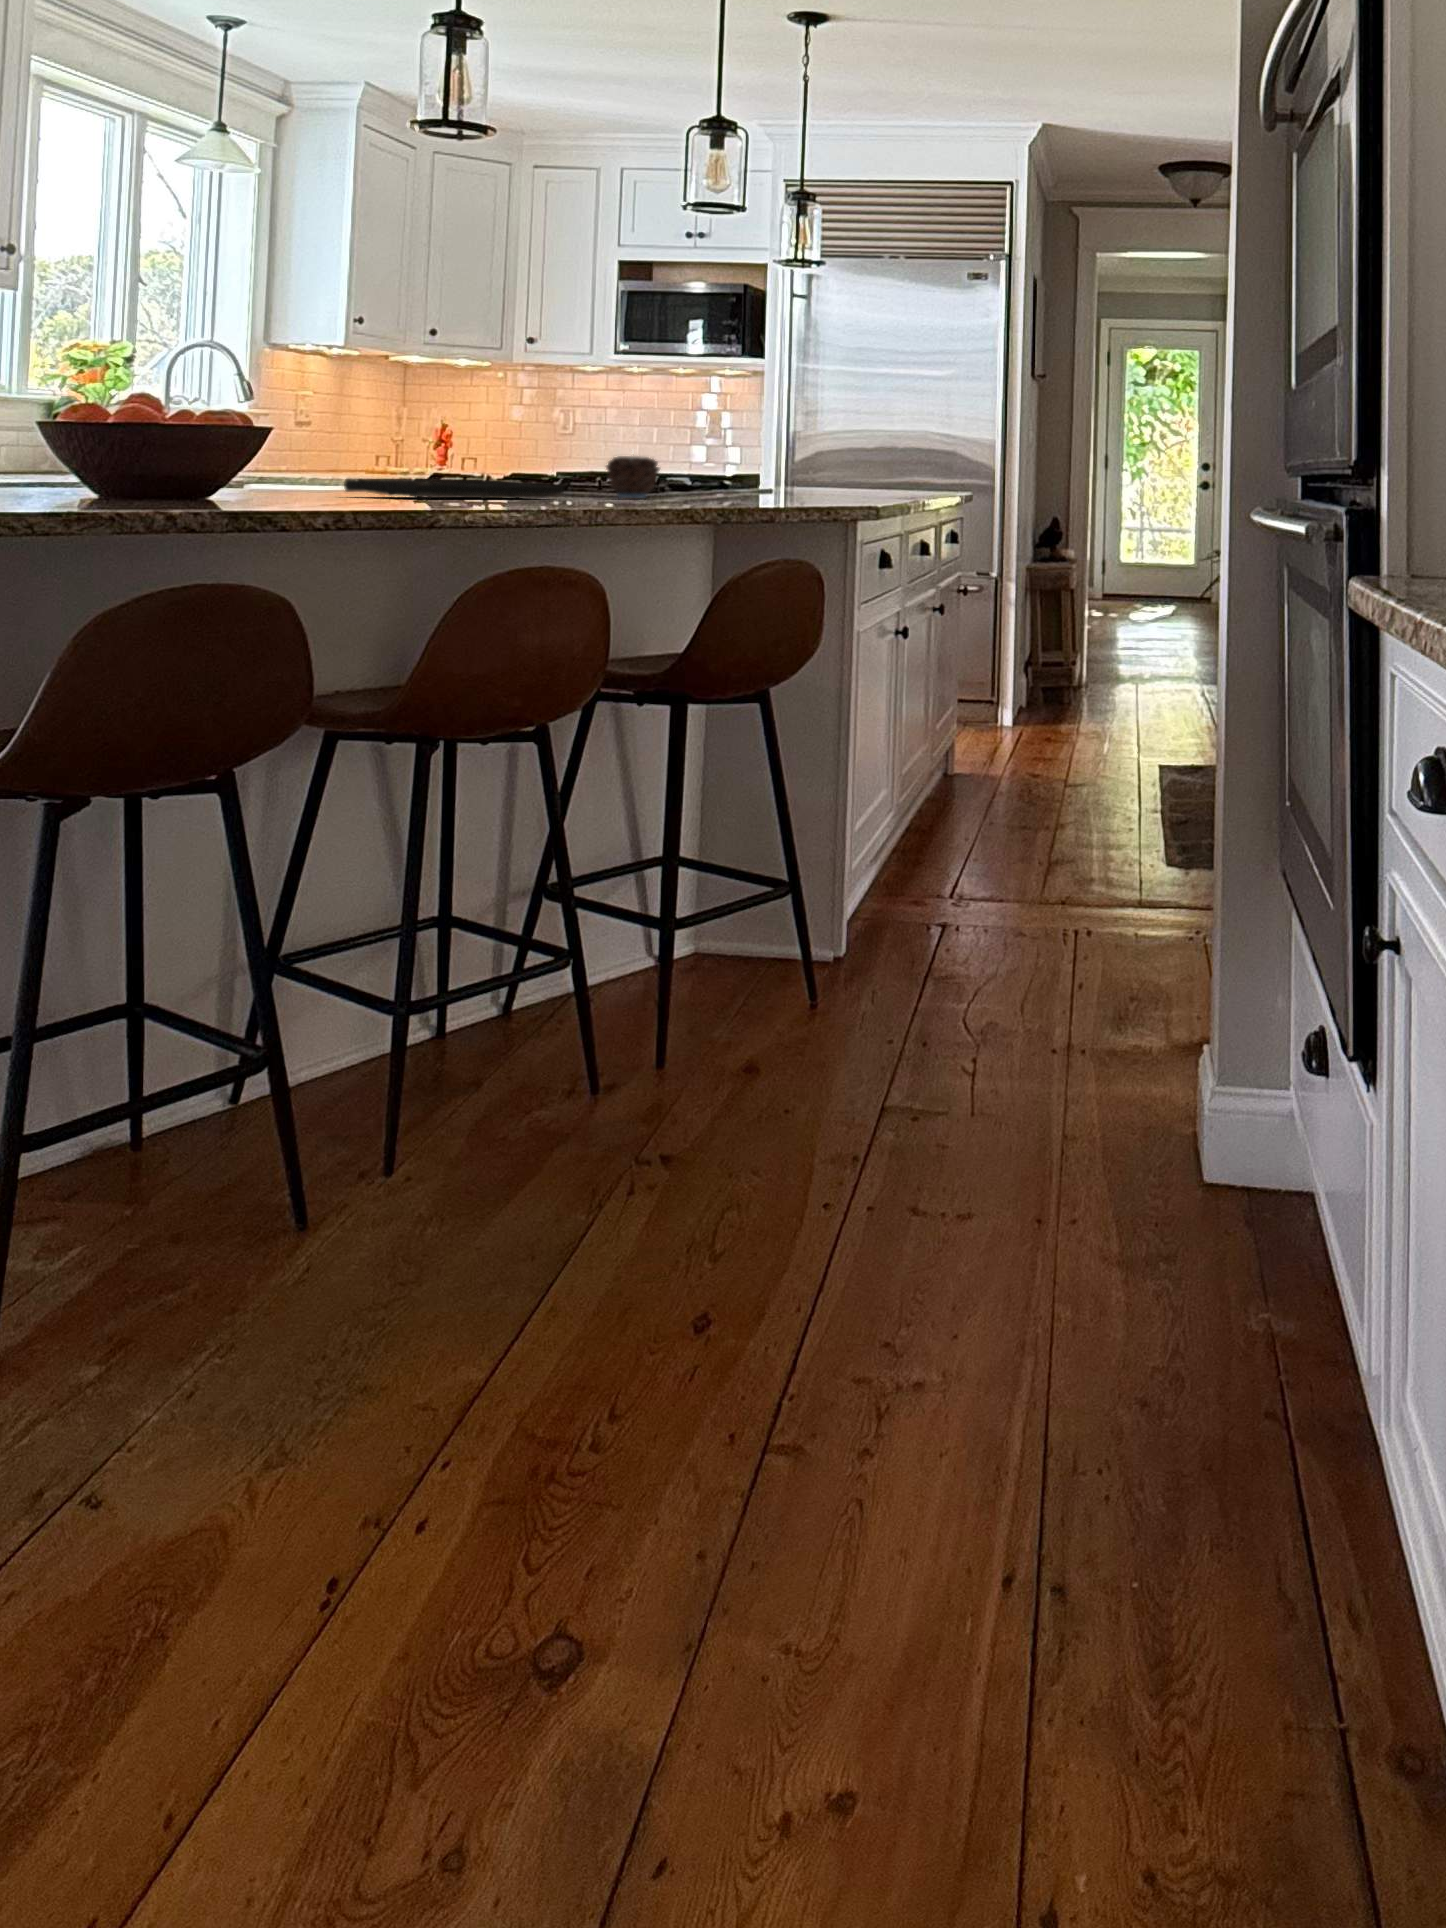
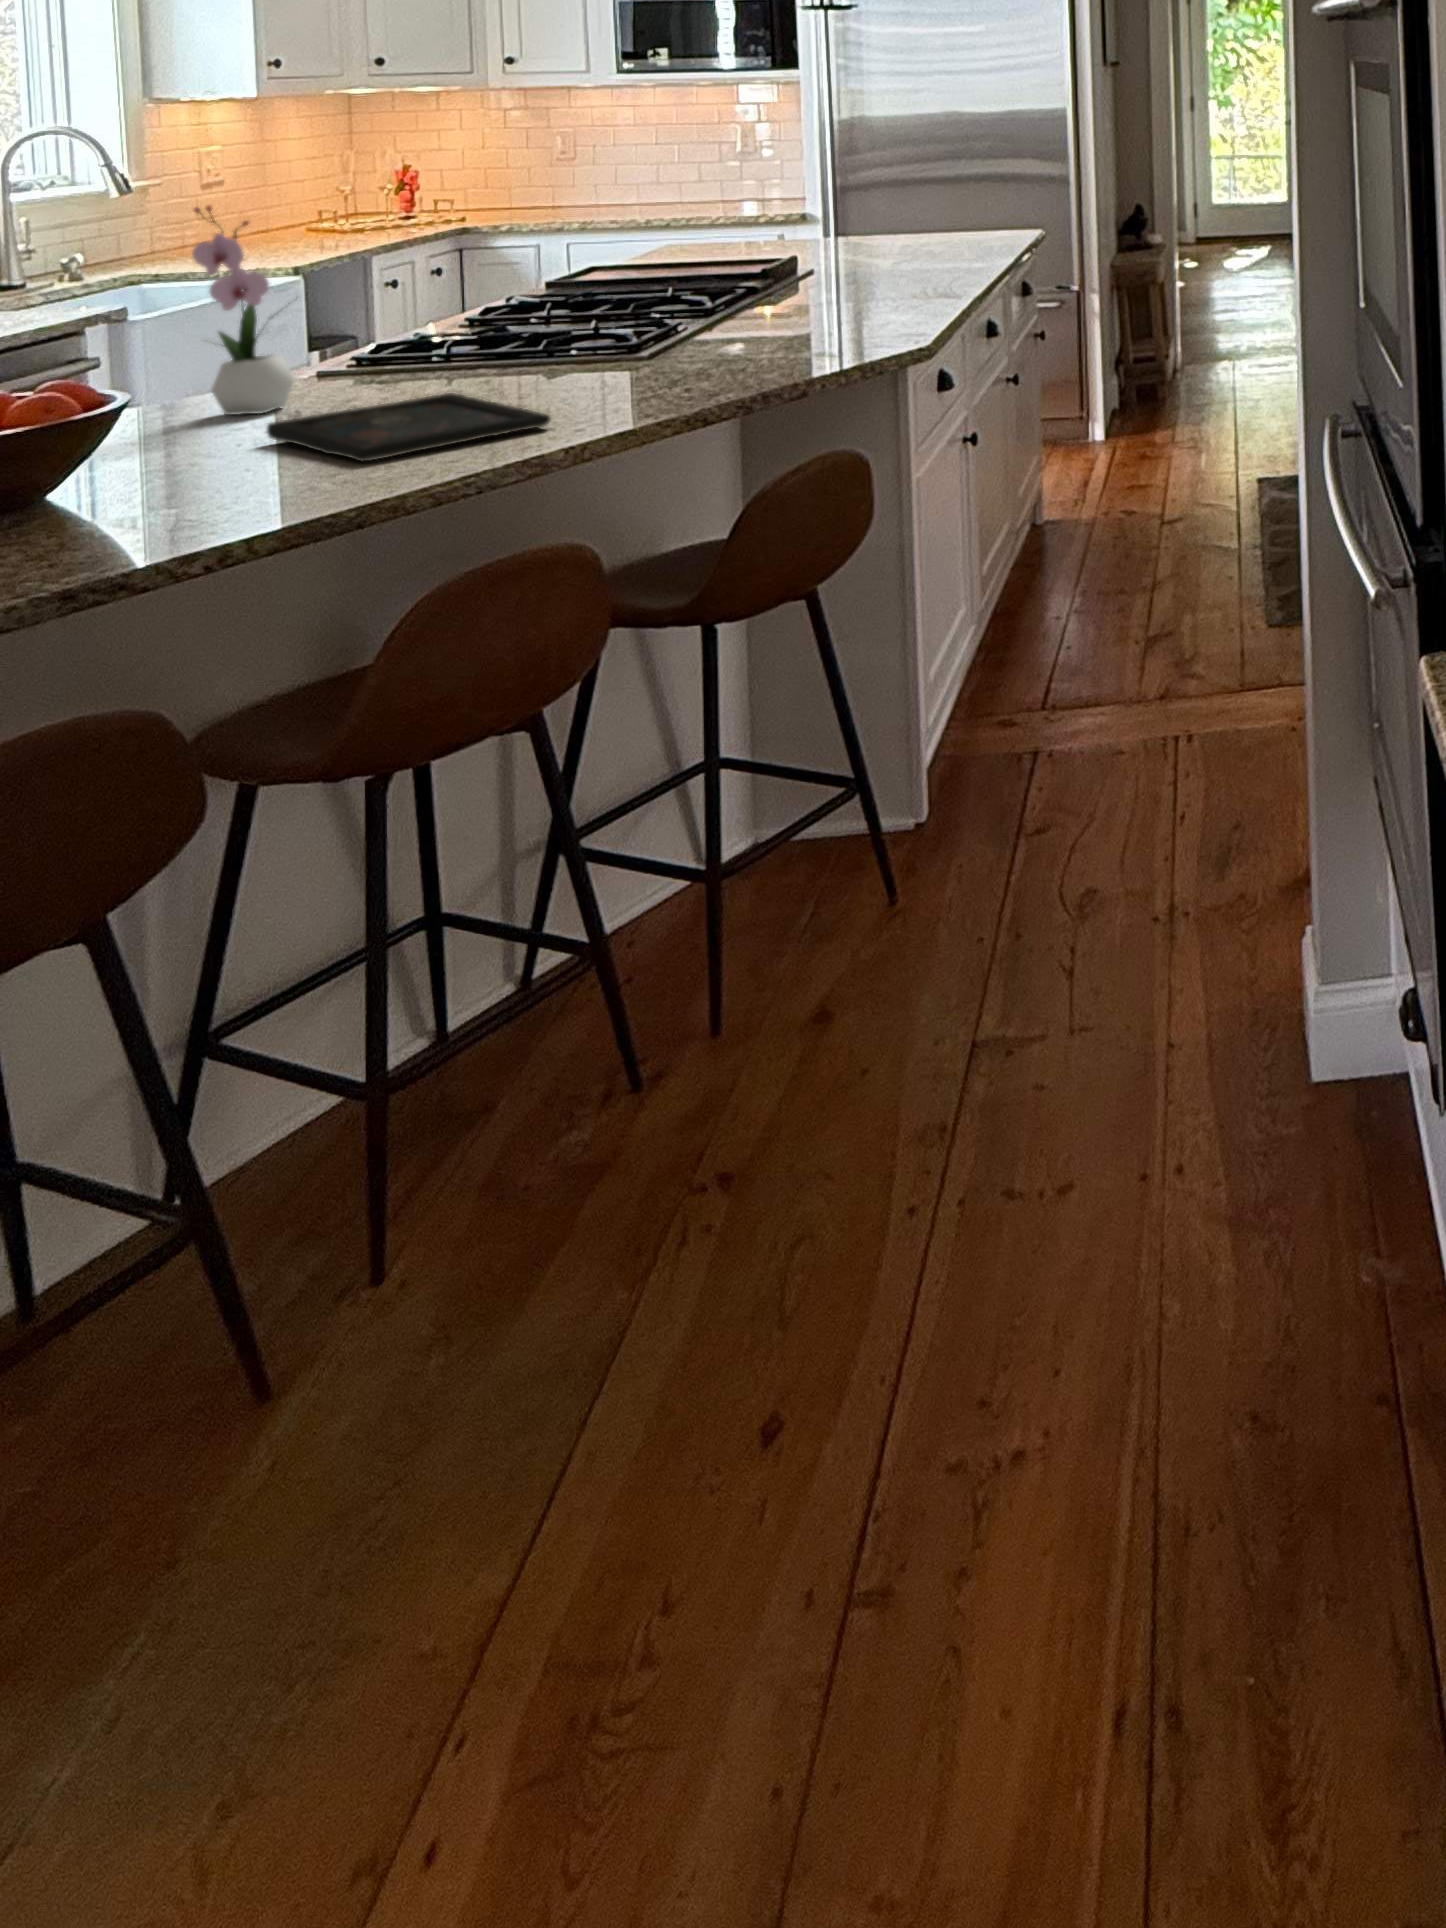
flower arrangement: none [302,315,377,494] -> present [192,206,295,415]
candle: present [606,456,660,498] -> none [600,341,668,400]

